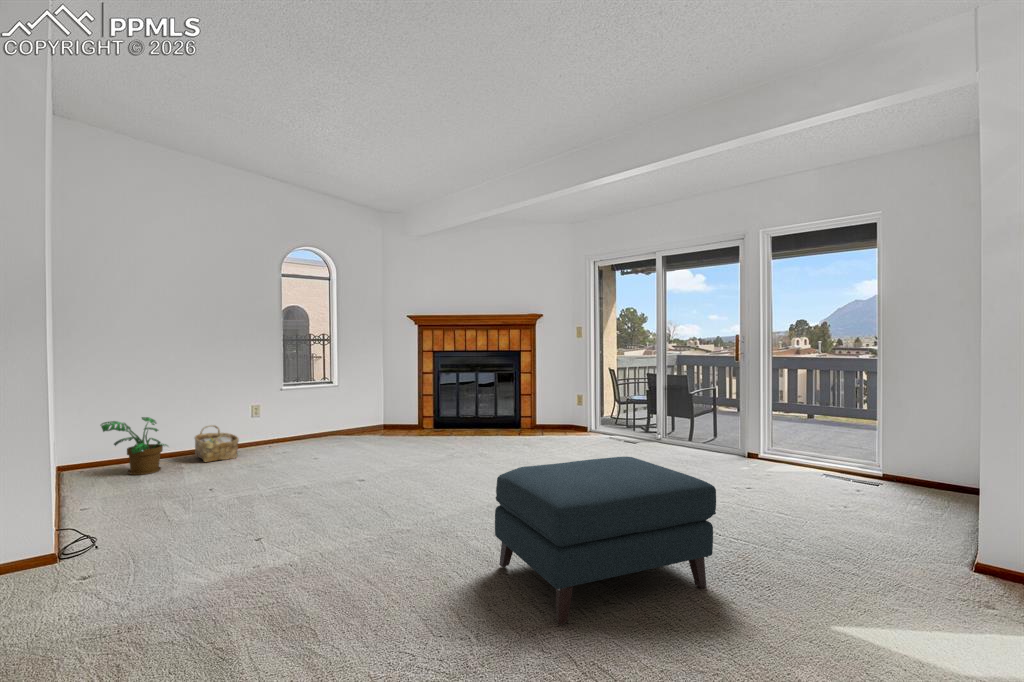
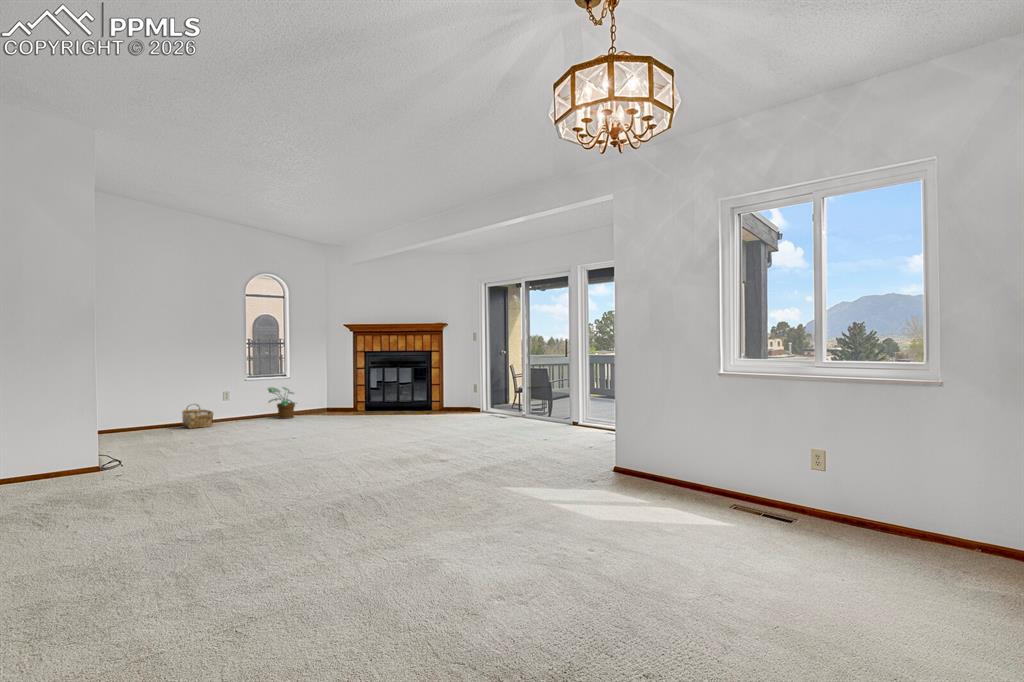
potted plant: present [101,417,168,475] -> present [268,387,295,419]
ottoman: present [495,457,716,625] -> none [347,407,458,479]

